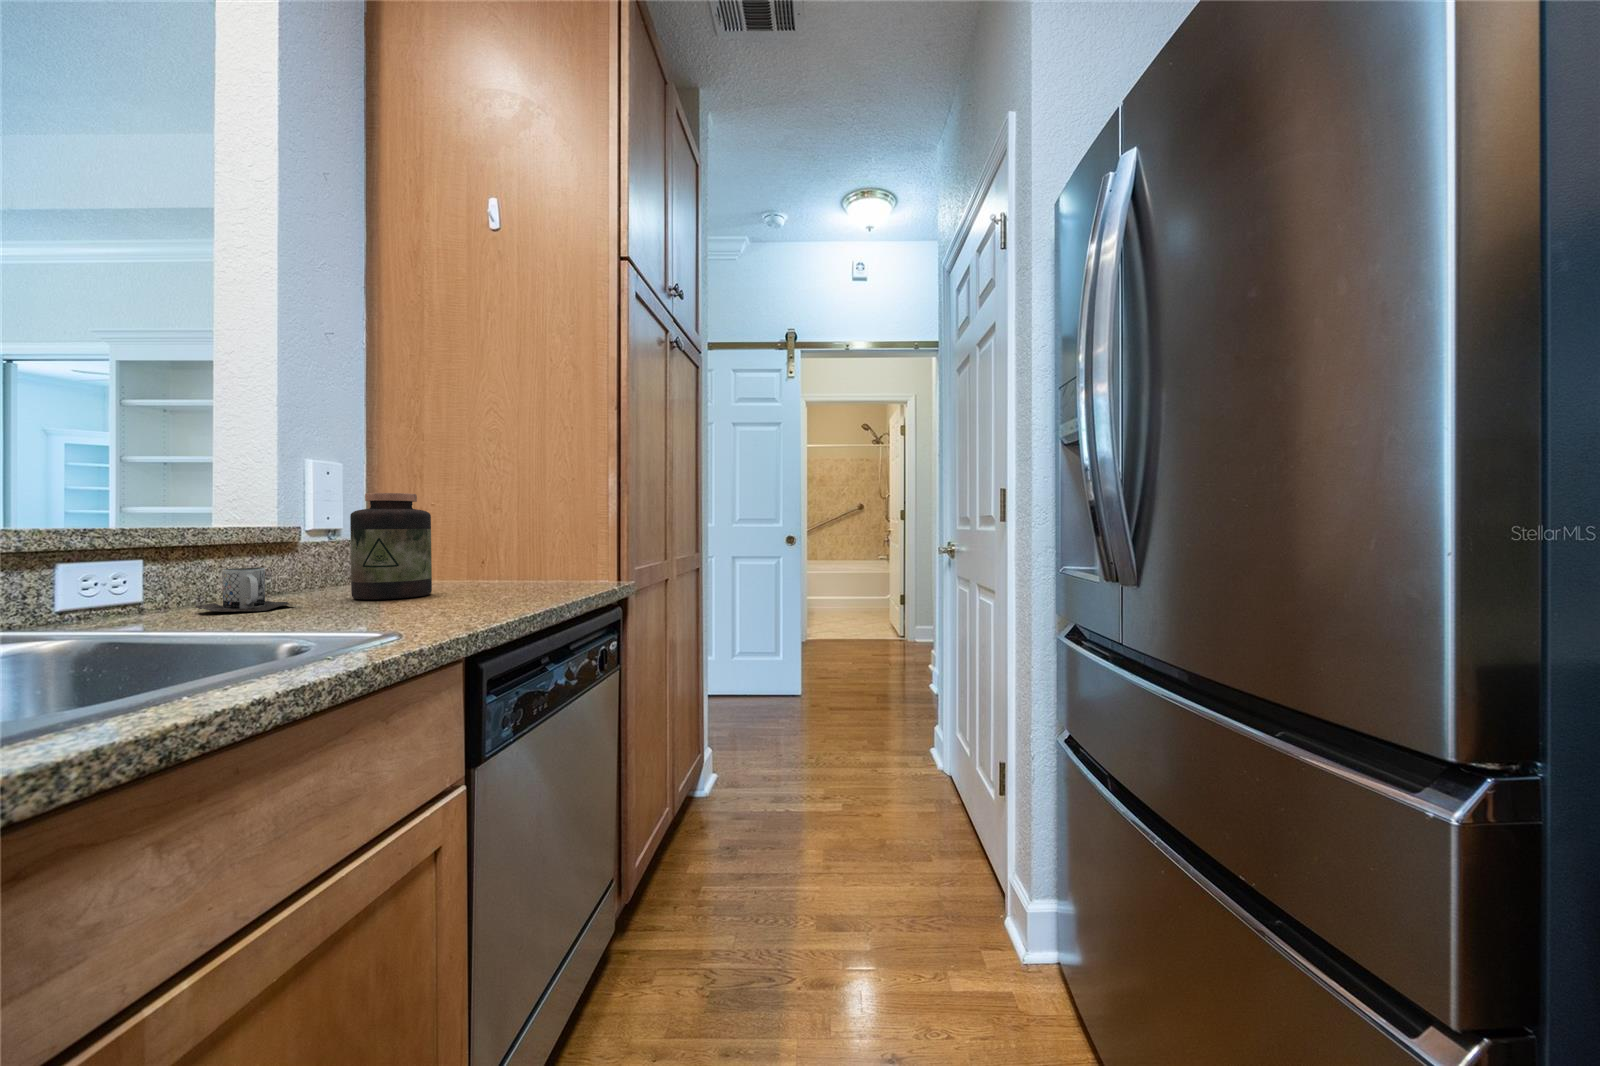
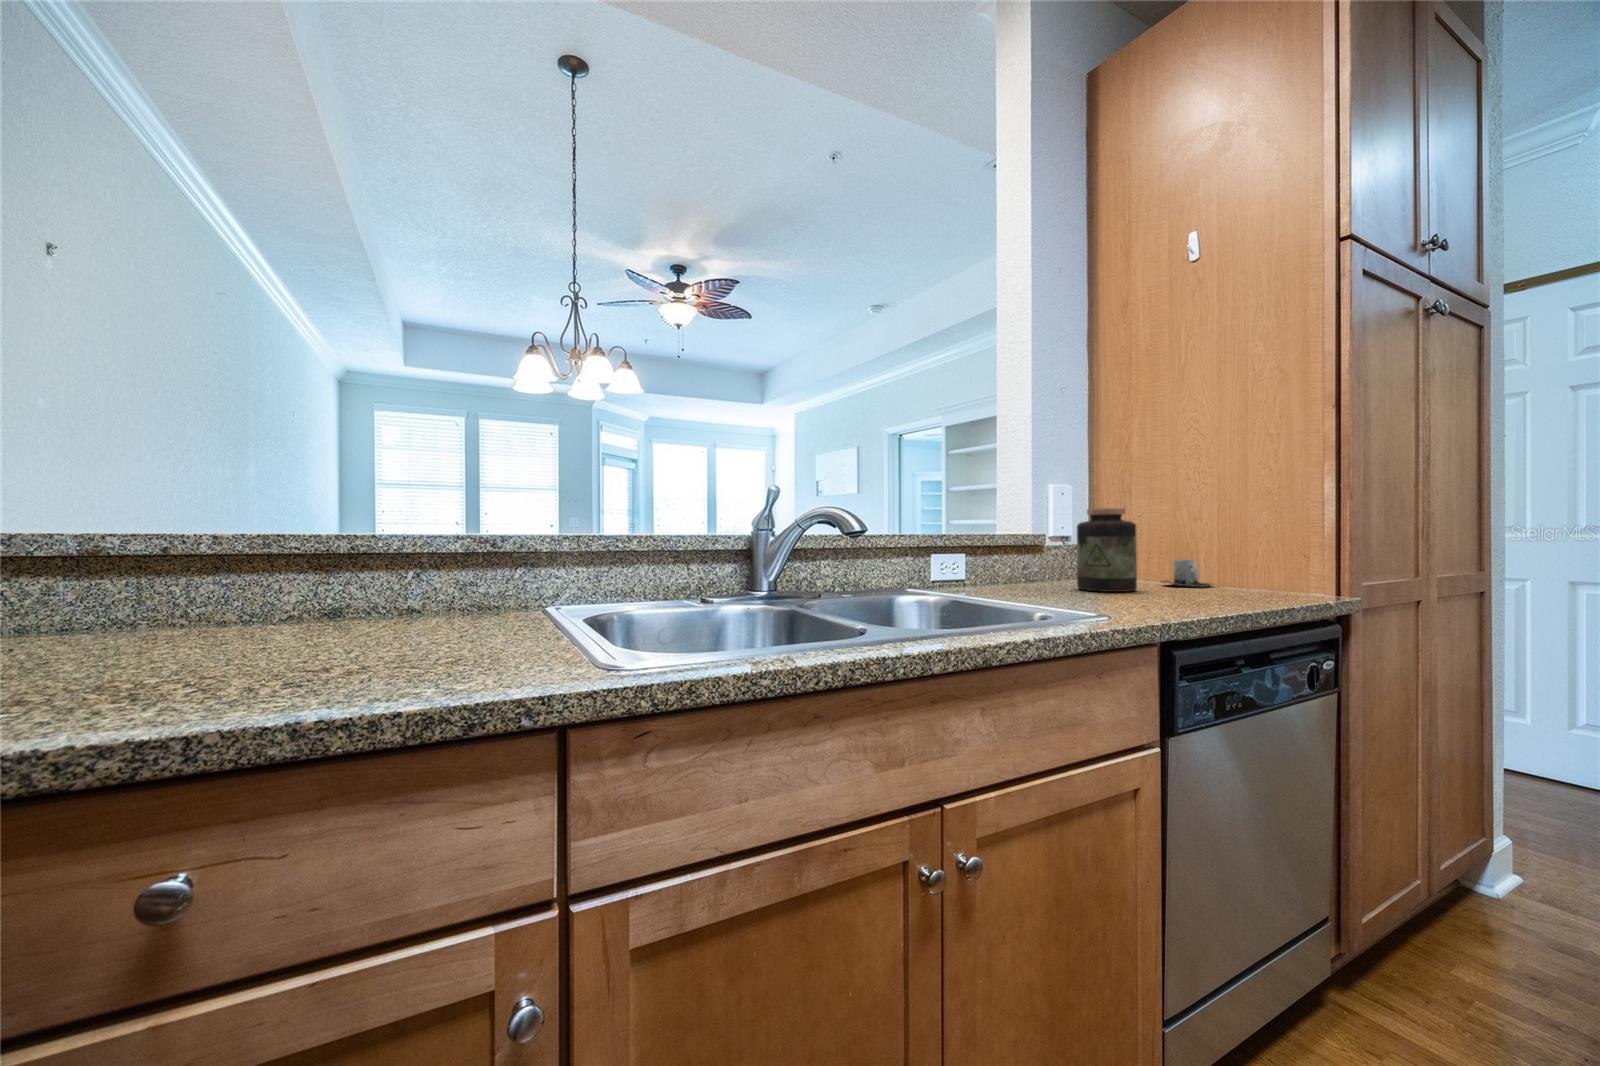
mug: present [195,568,290,612] -> present [1162,559,1211,587]

